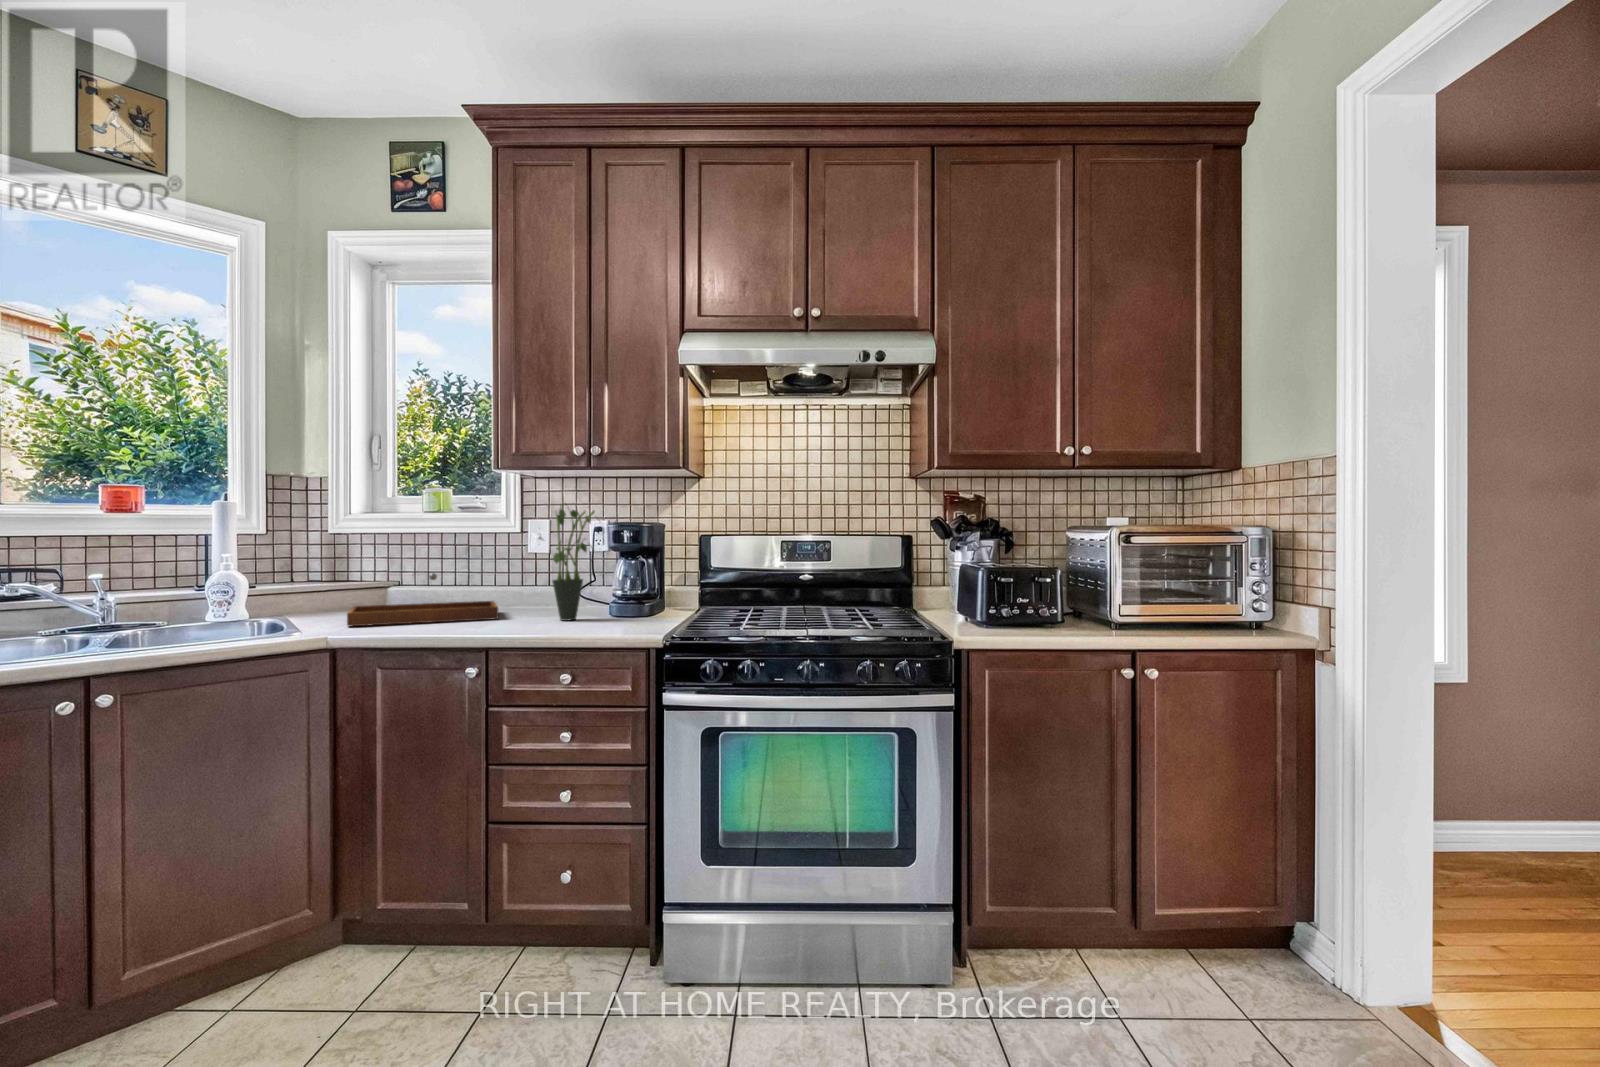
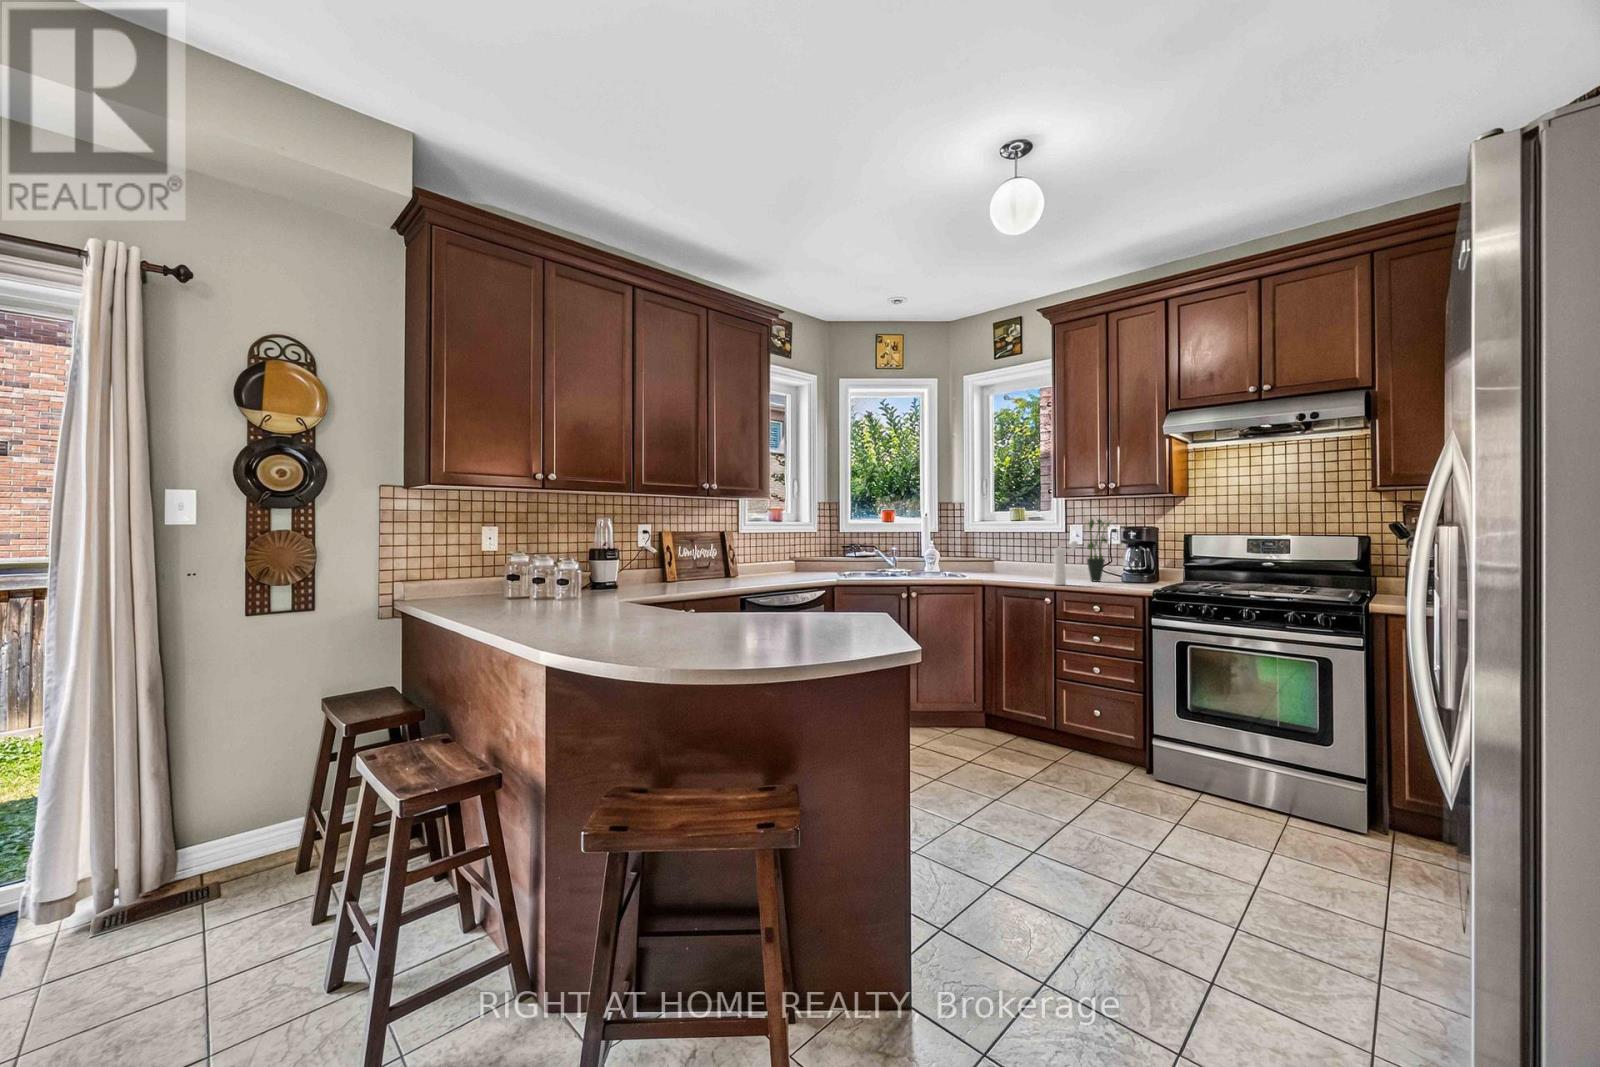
pepper mill: none [488,549,536,634] -> present [1053,541,1077,585]
tray: present [347,573,498,626] -> none [981,553,1056,579]

